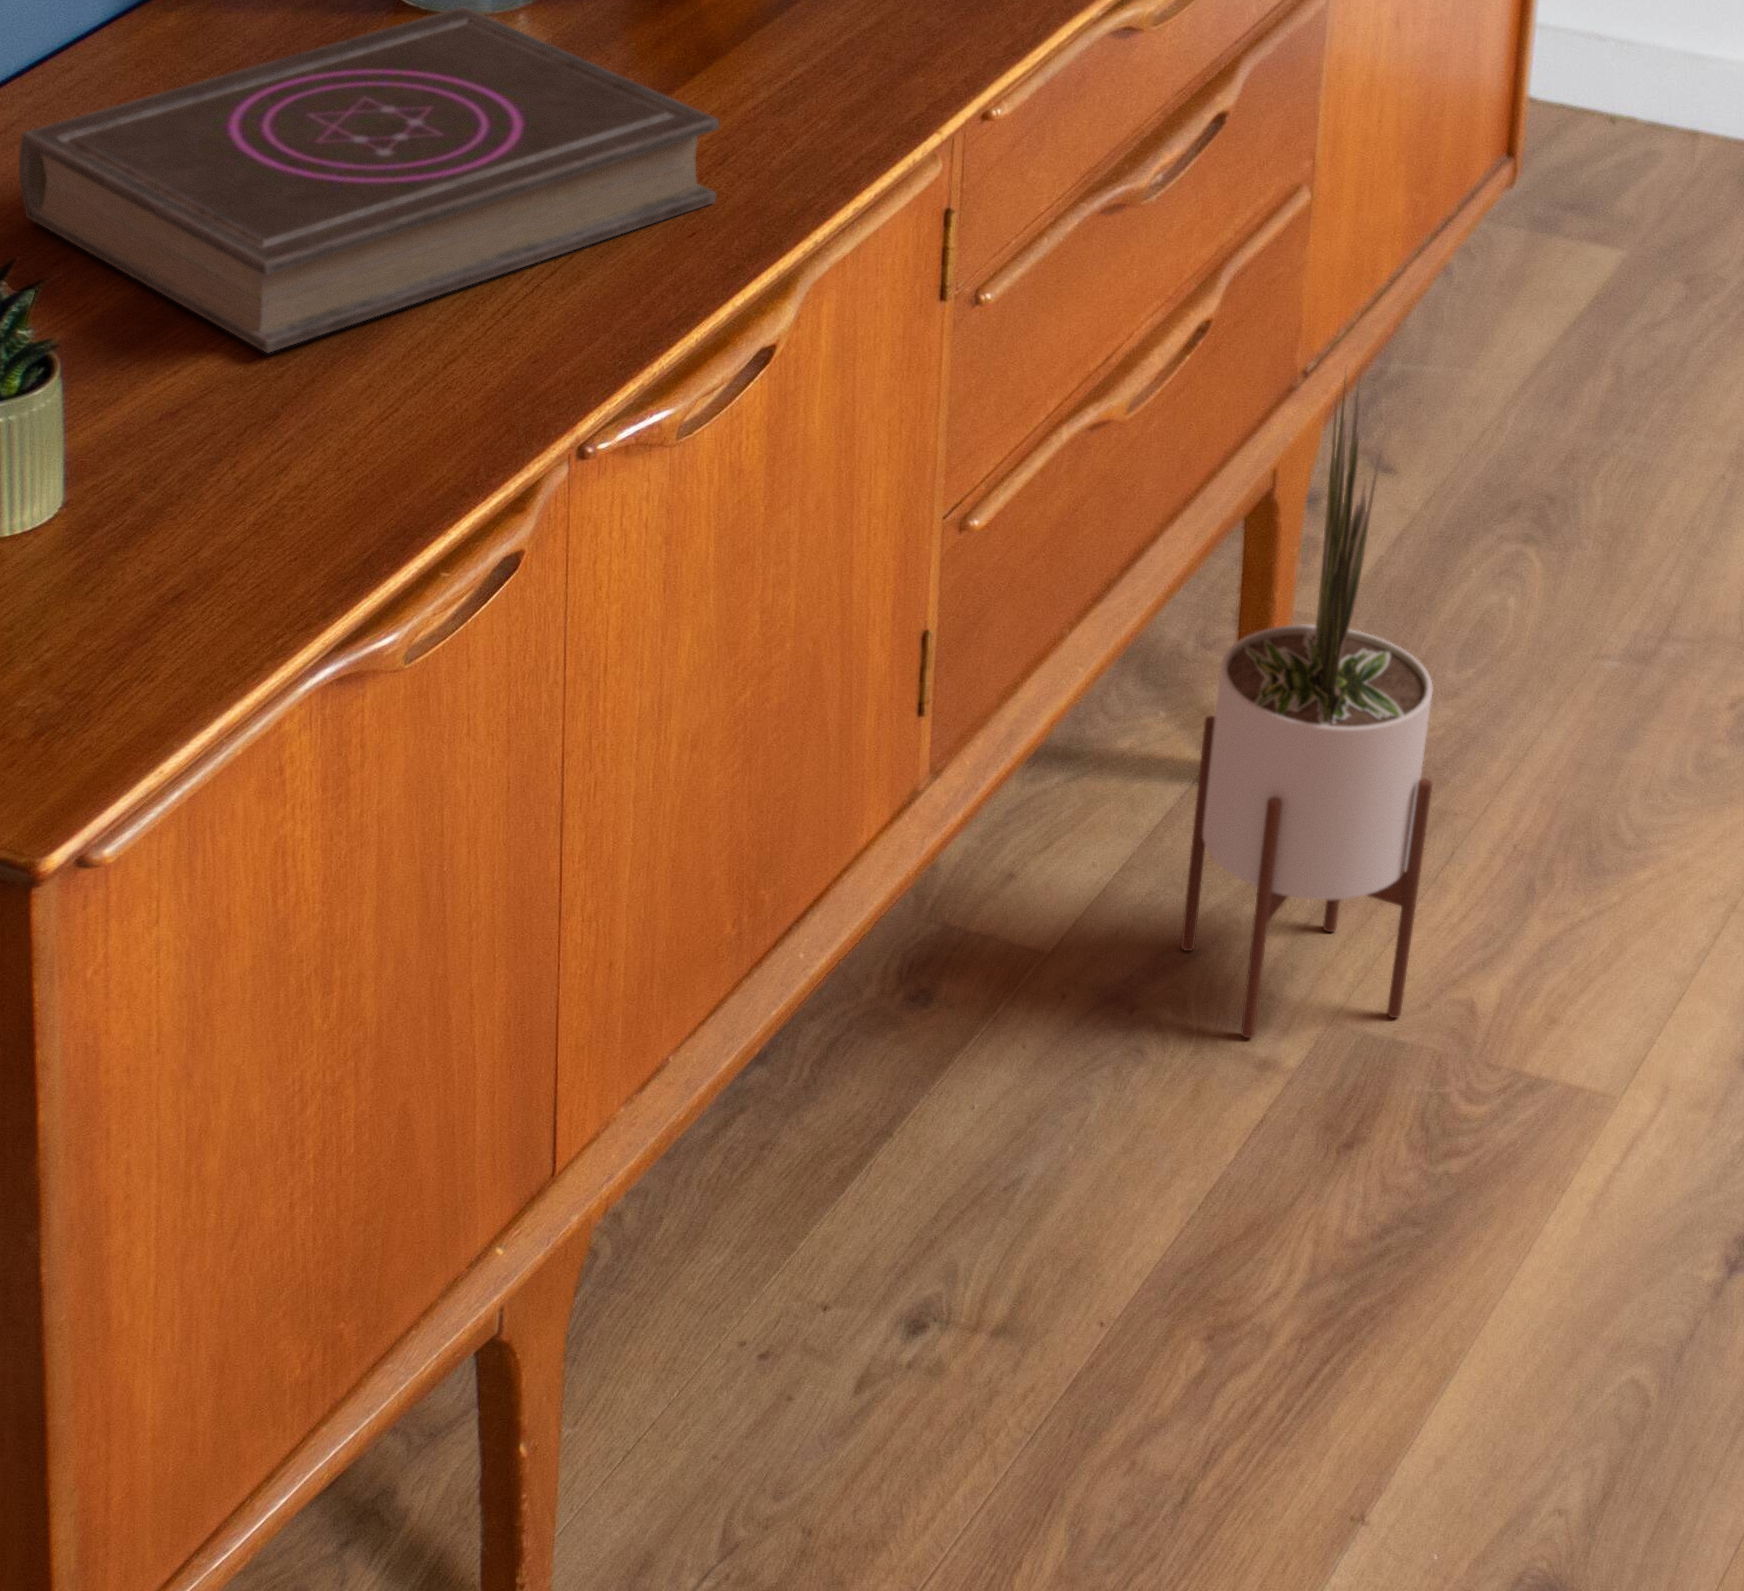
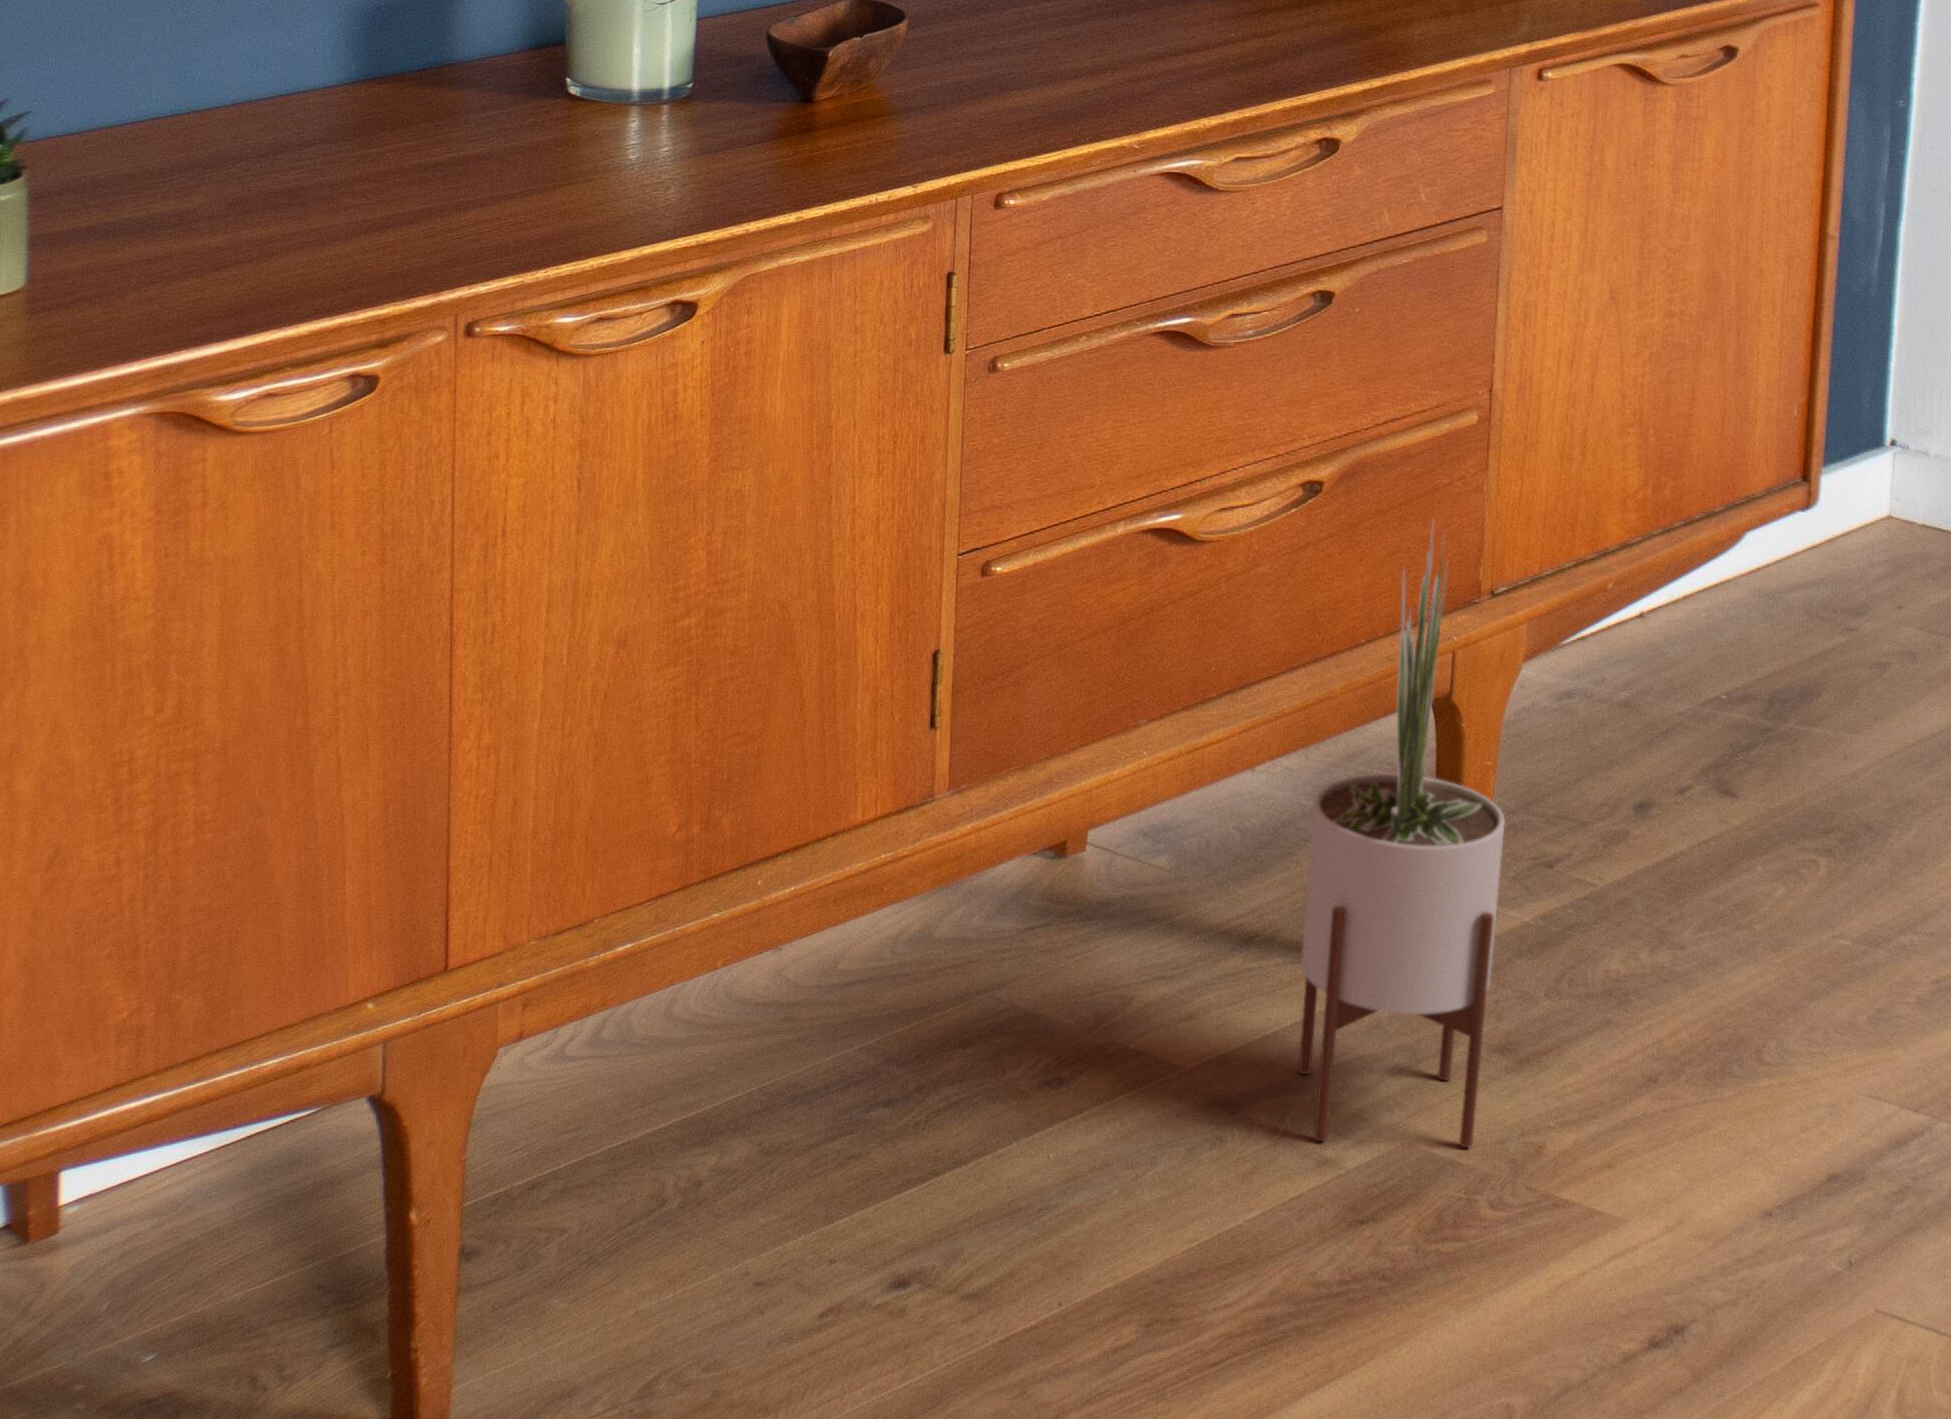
book: present [19,7,719,353] -> none [164,68,700,239]

